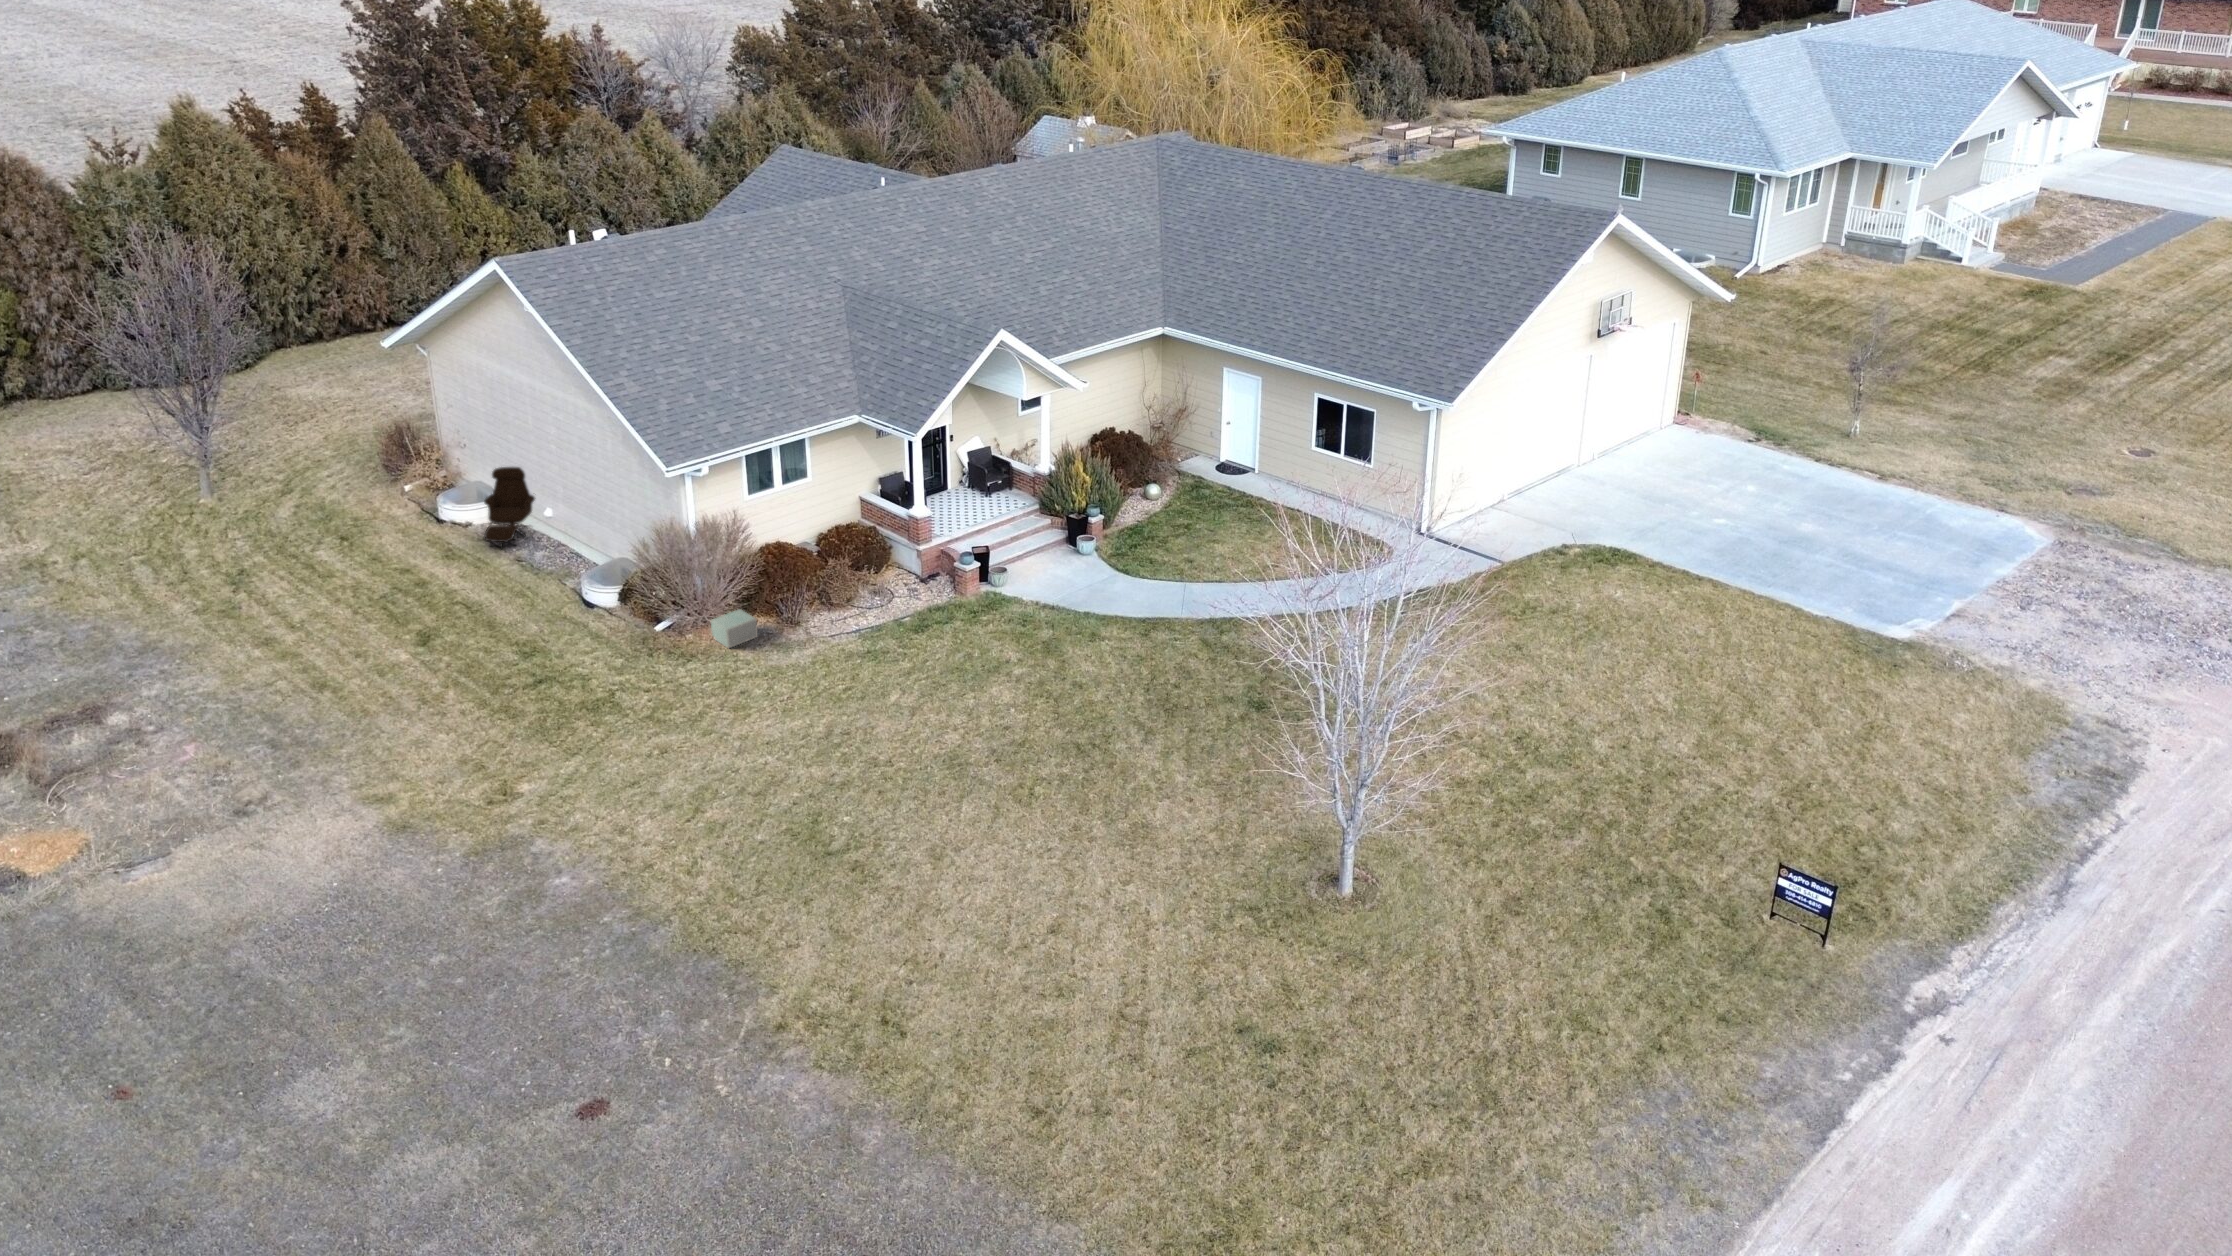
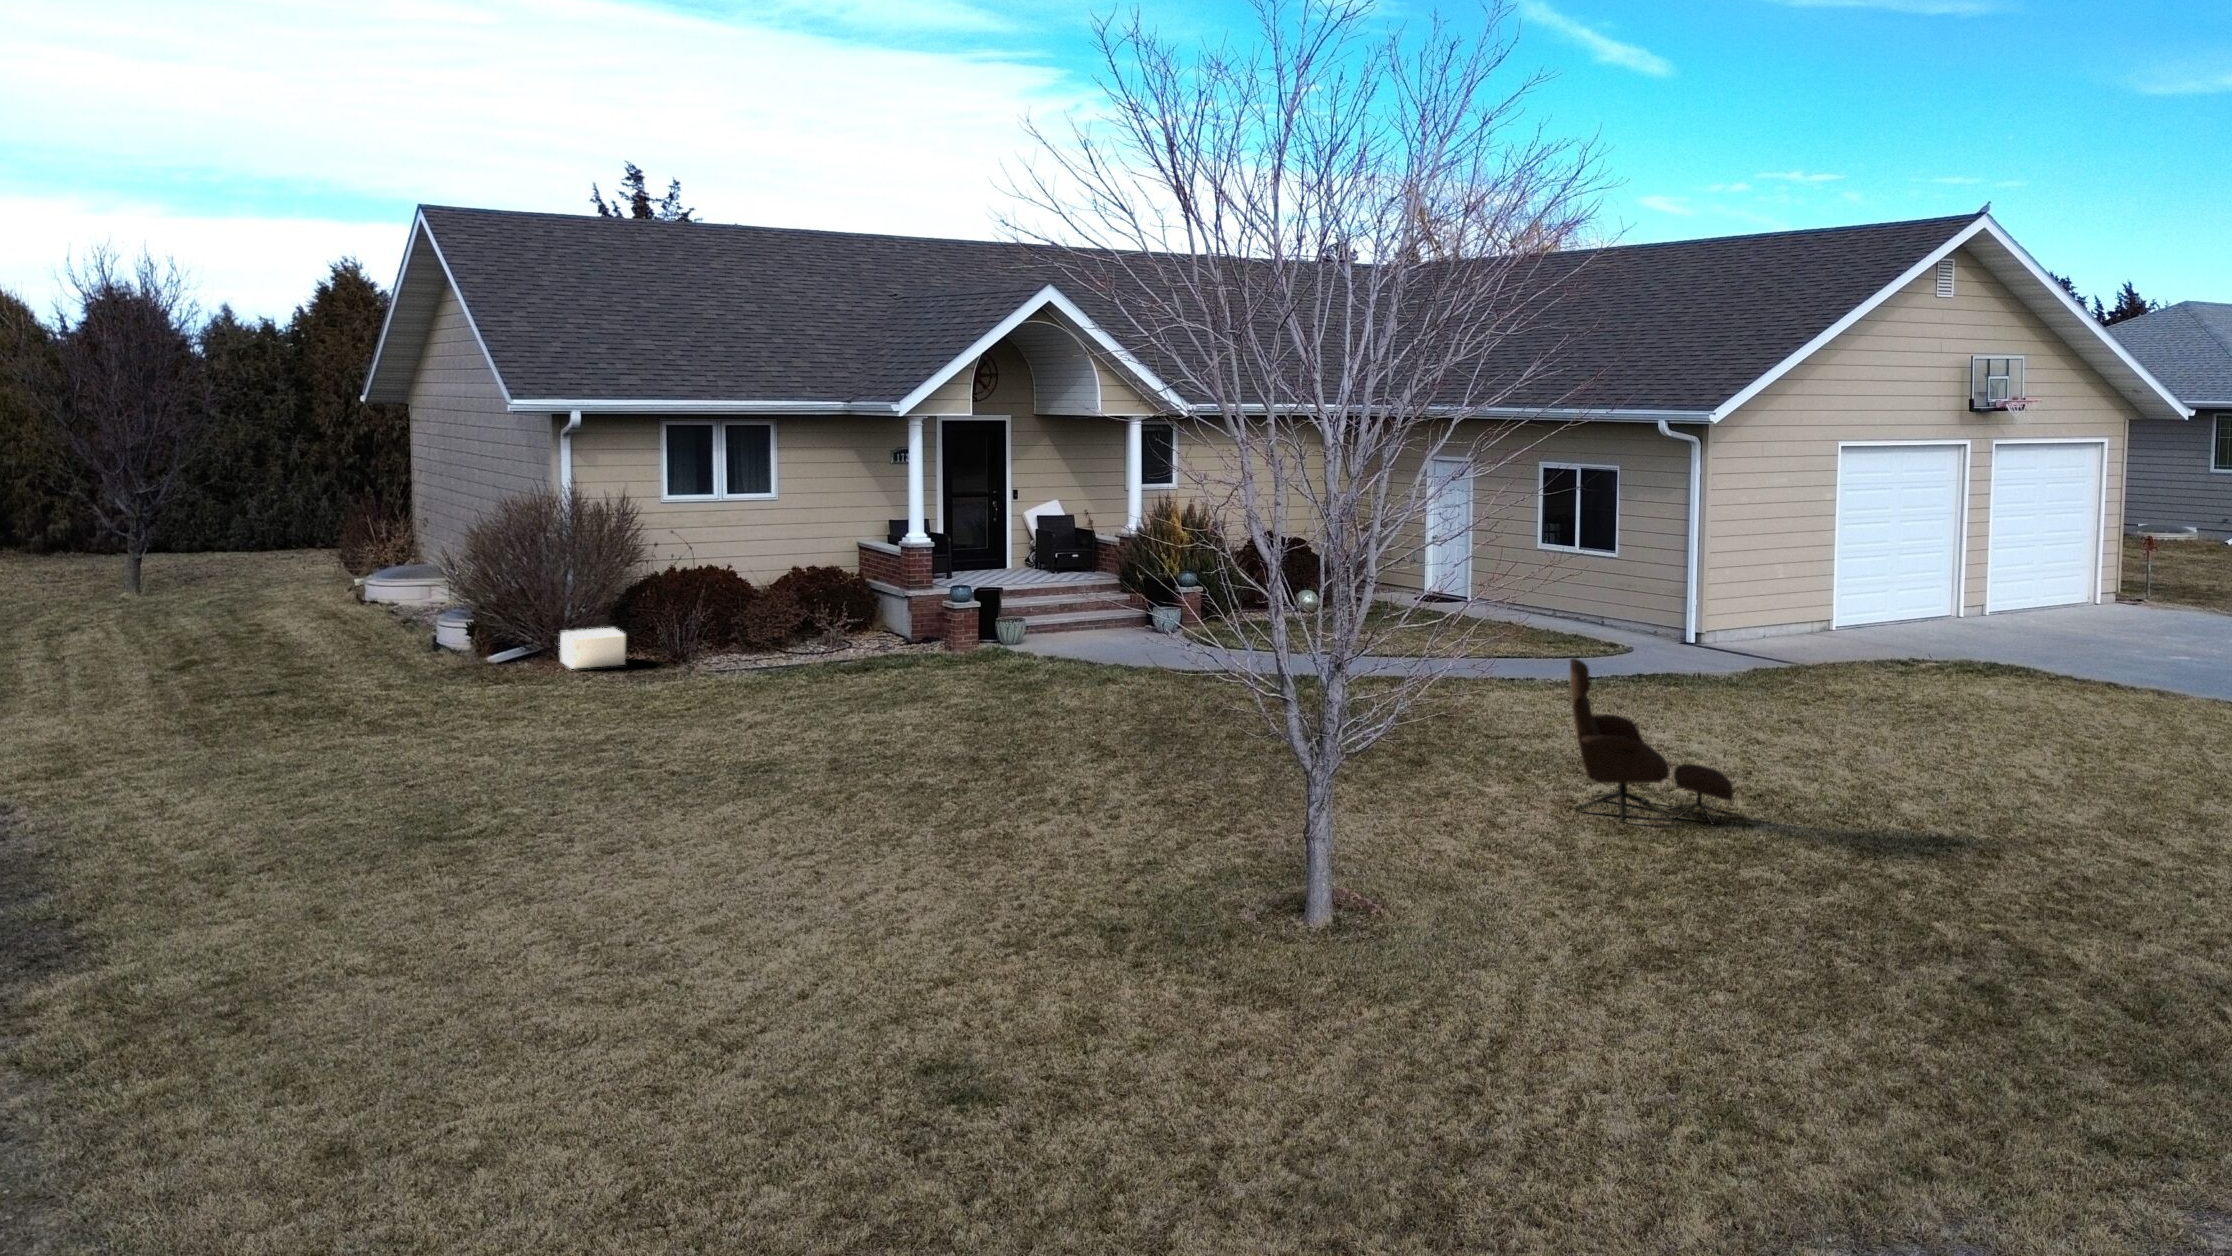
lounge chair: present [484,467,535,544] -> present [1570,658,1734,824]

